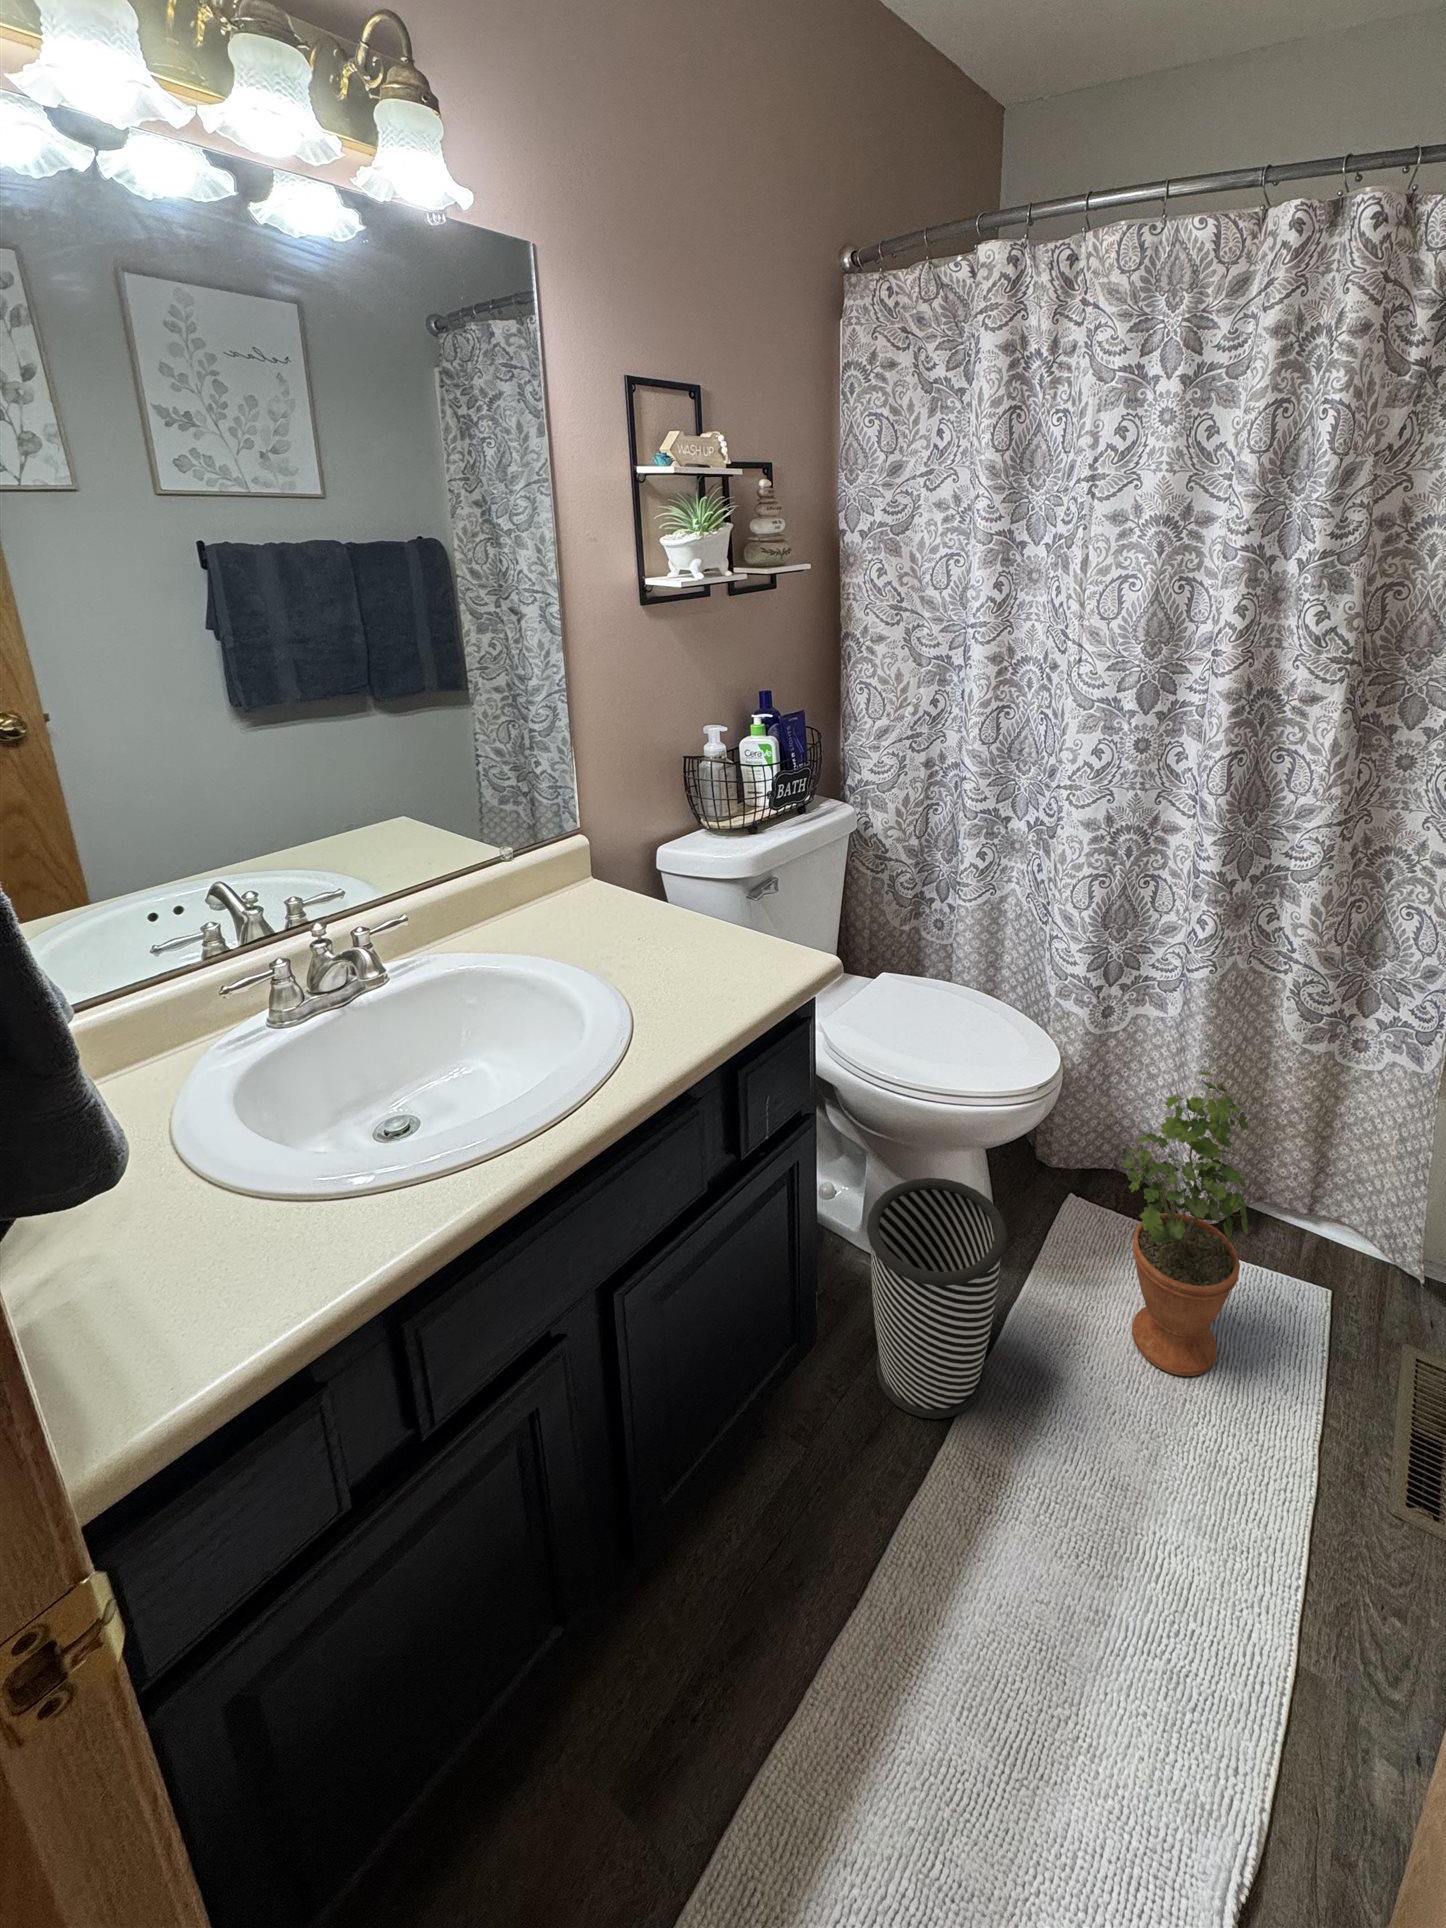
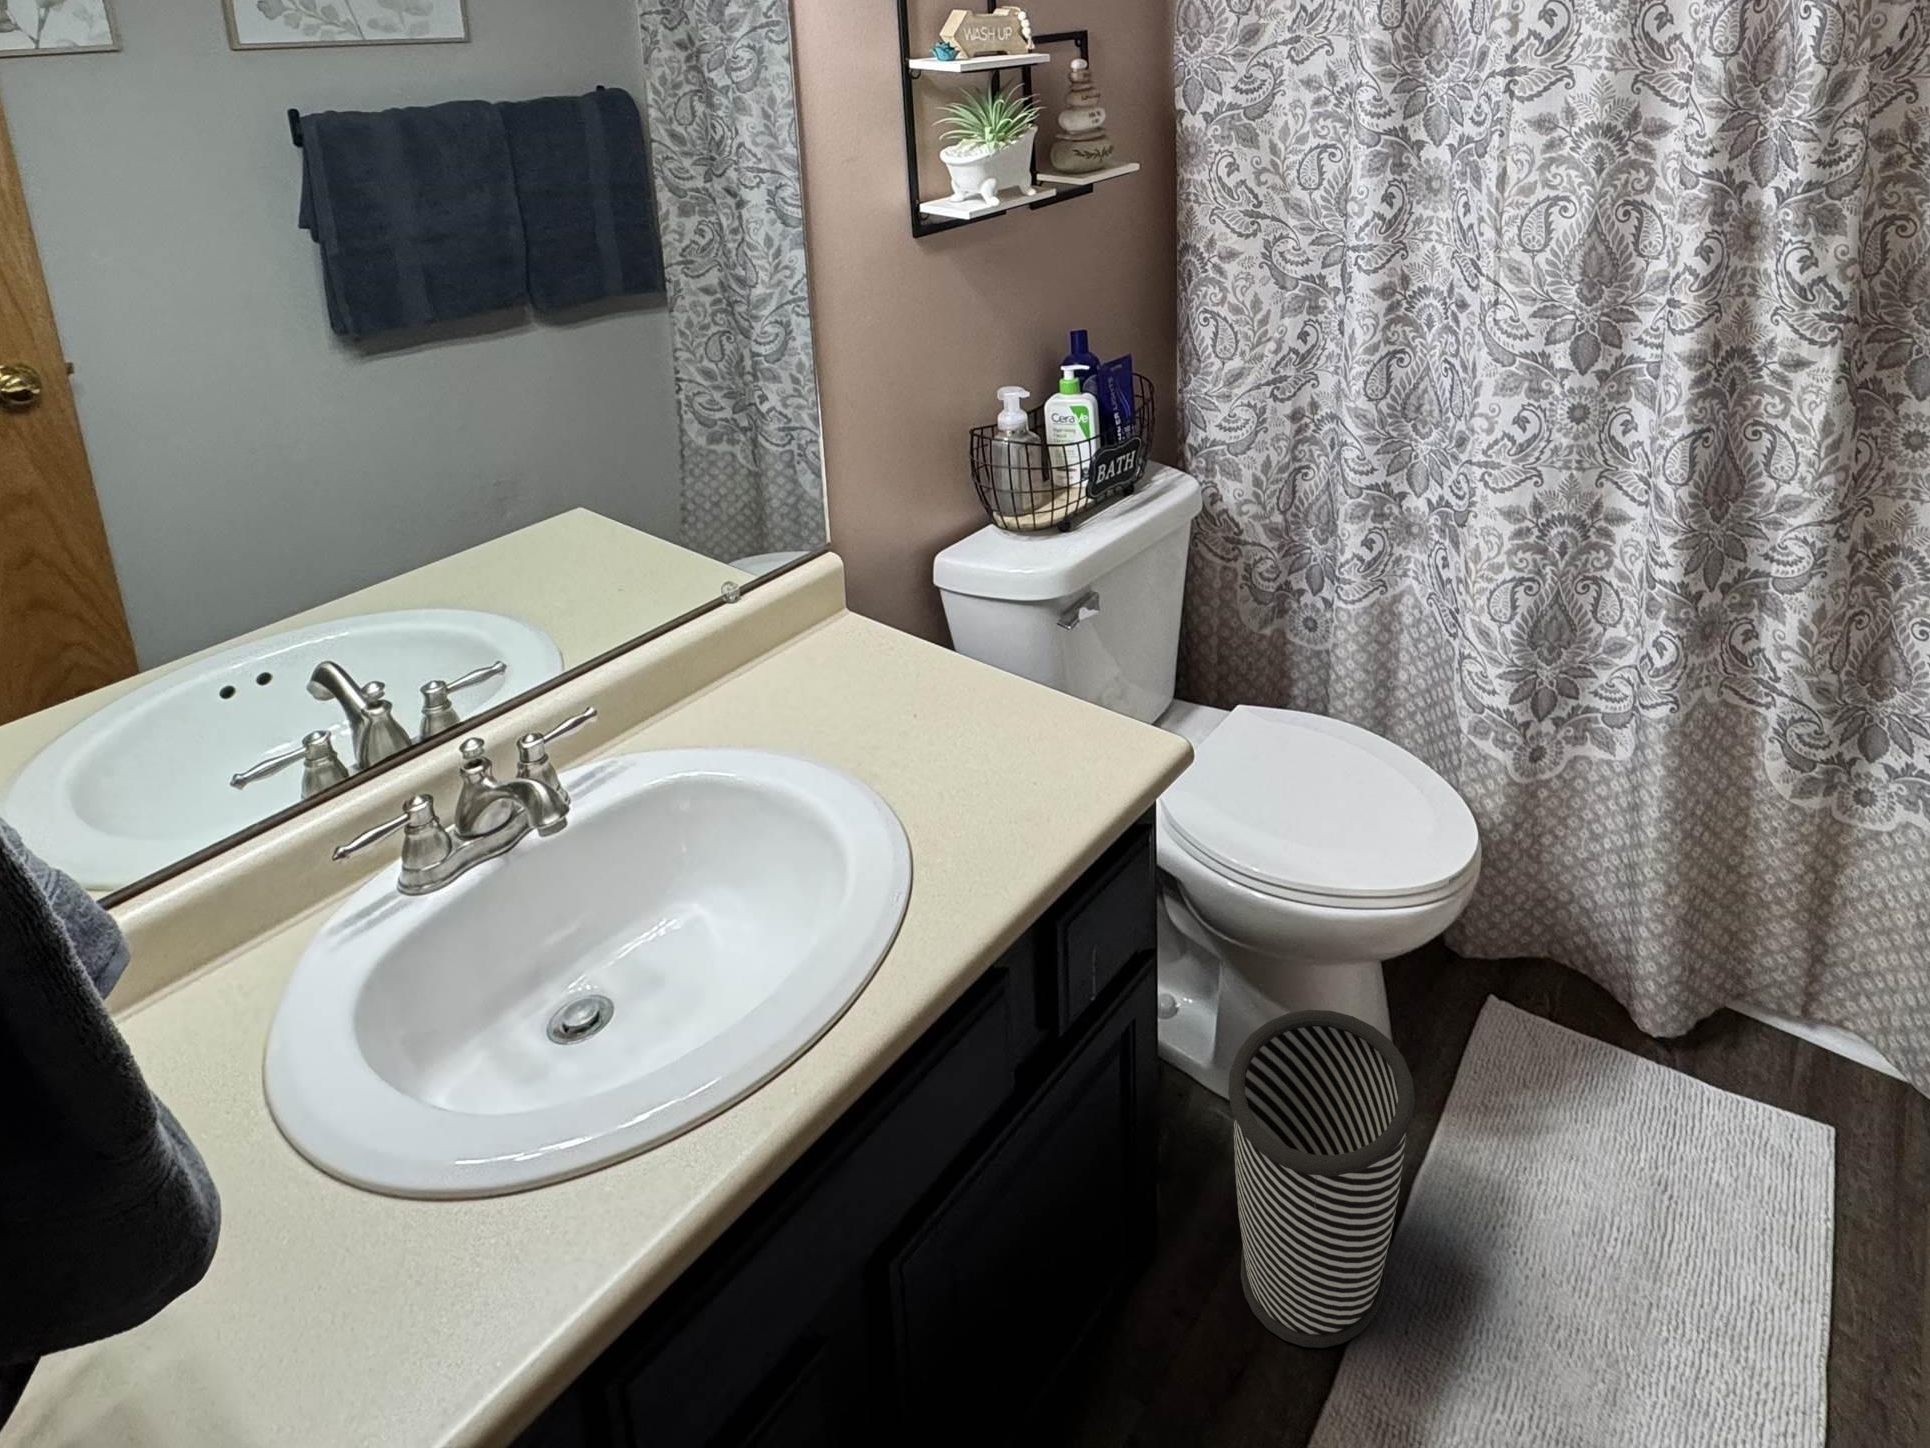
potted plant: present [1119,1071,1249,1376] -> none [1557,856,1727,1264]

